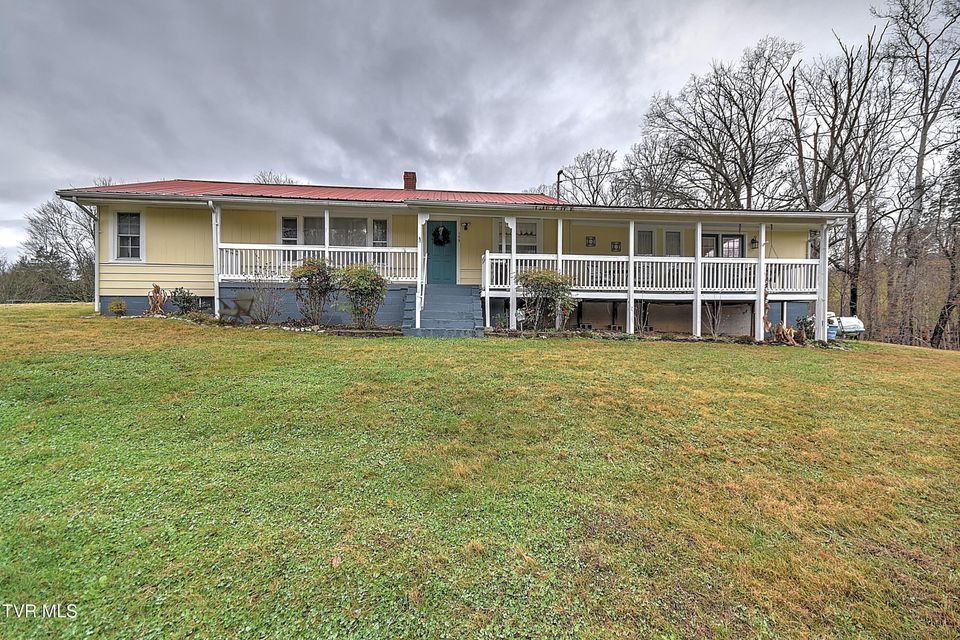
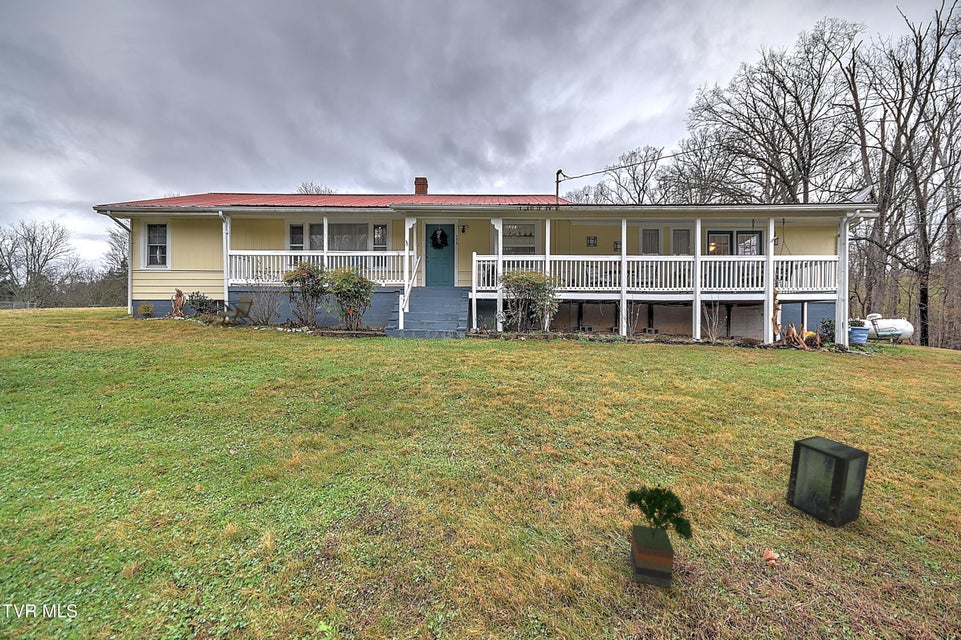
storage box: none [869,414,939,487] -> present [786,436,869,528]
potted tree: none [783,454,857,536] -> present [626,486,693,588]

